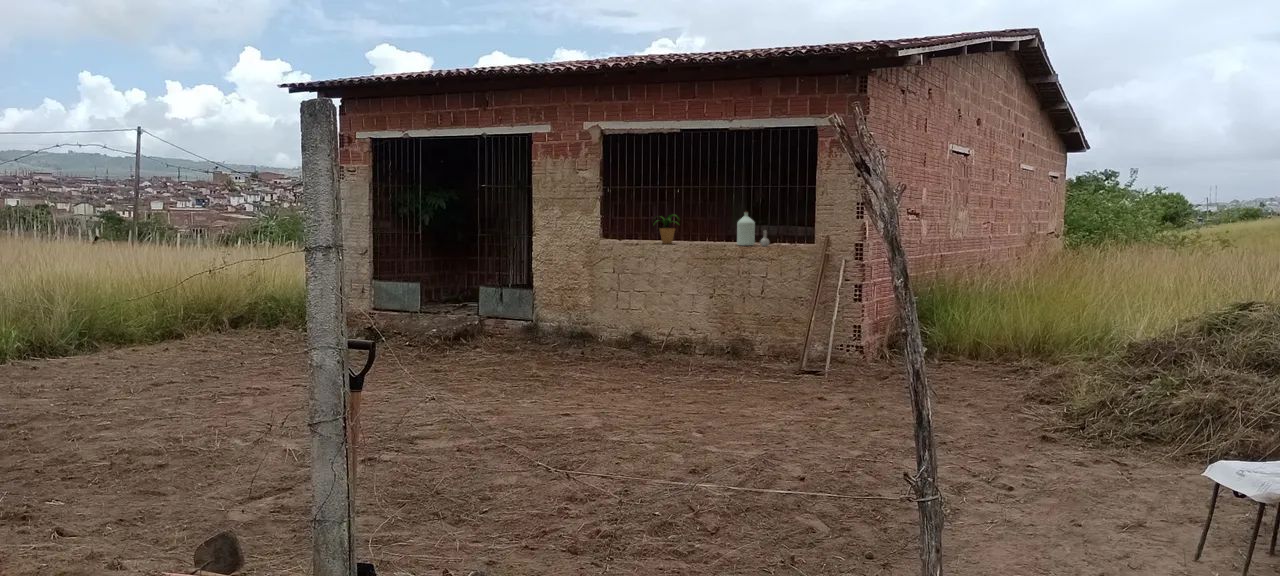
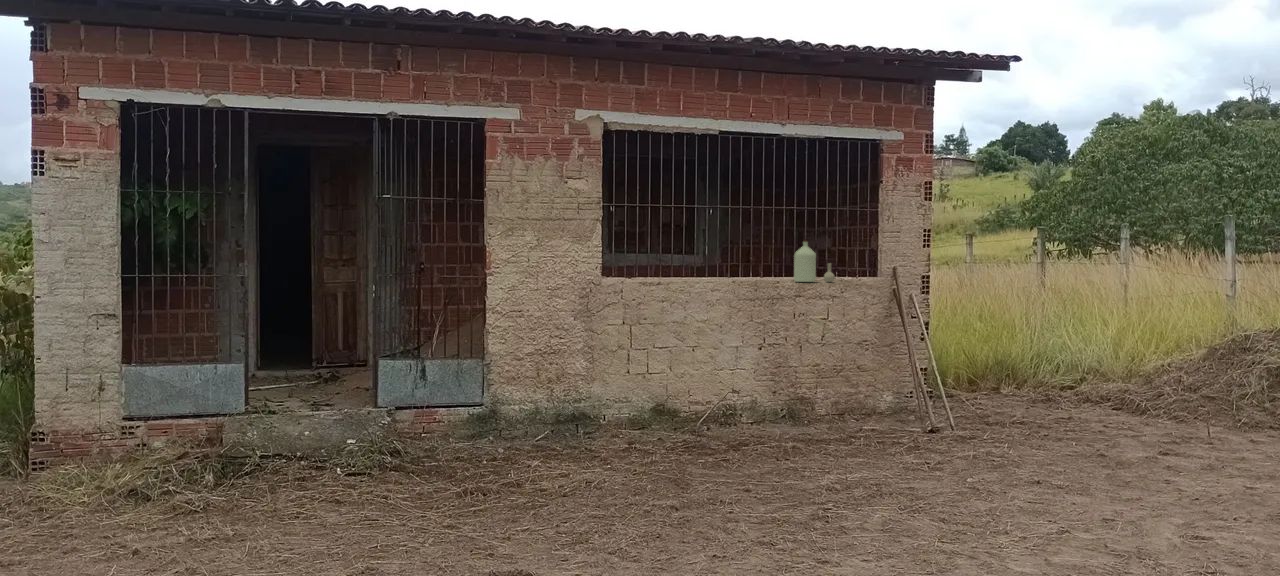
potted plant: present [654,214,678,244] -> none [684,244,724,283]

